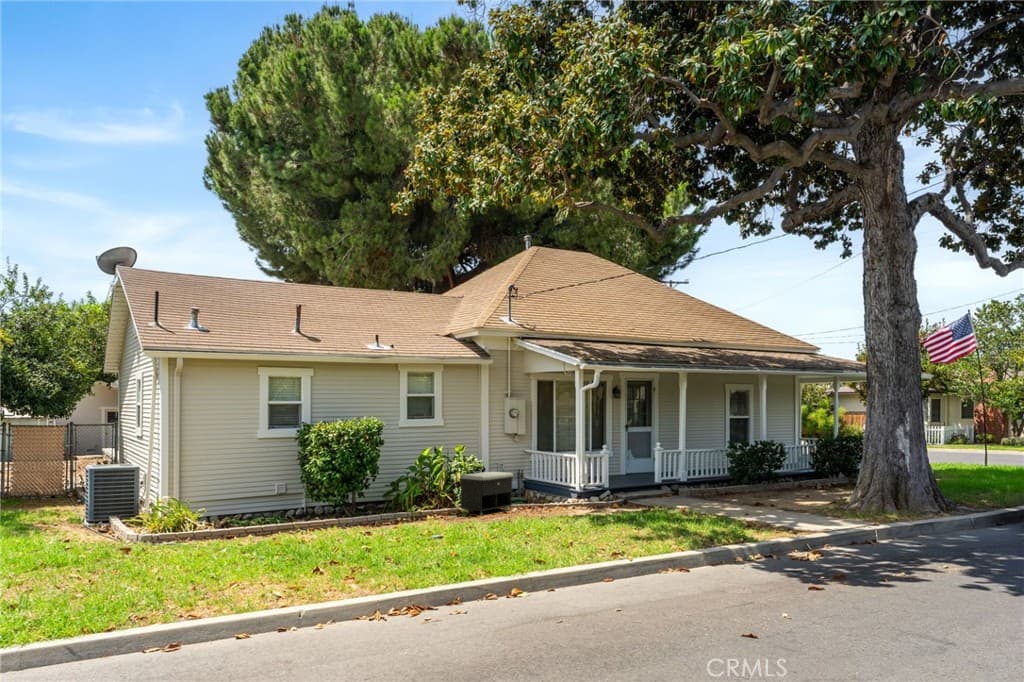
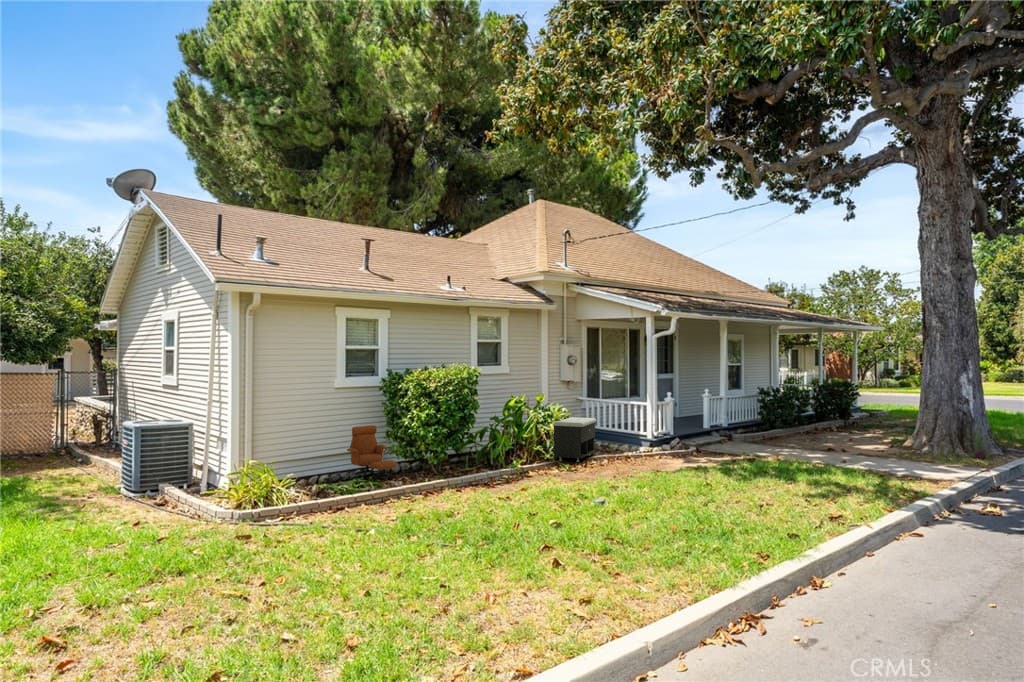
lounge chair: none [261,472,298,521] -> present [347,425,397,481]
decorative plant: none [896,498,934,531] -> present [974,431,987,459]

